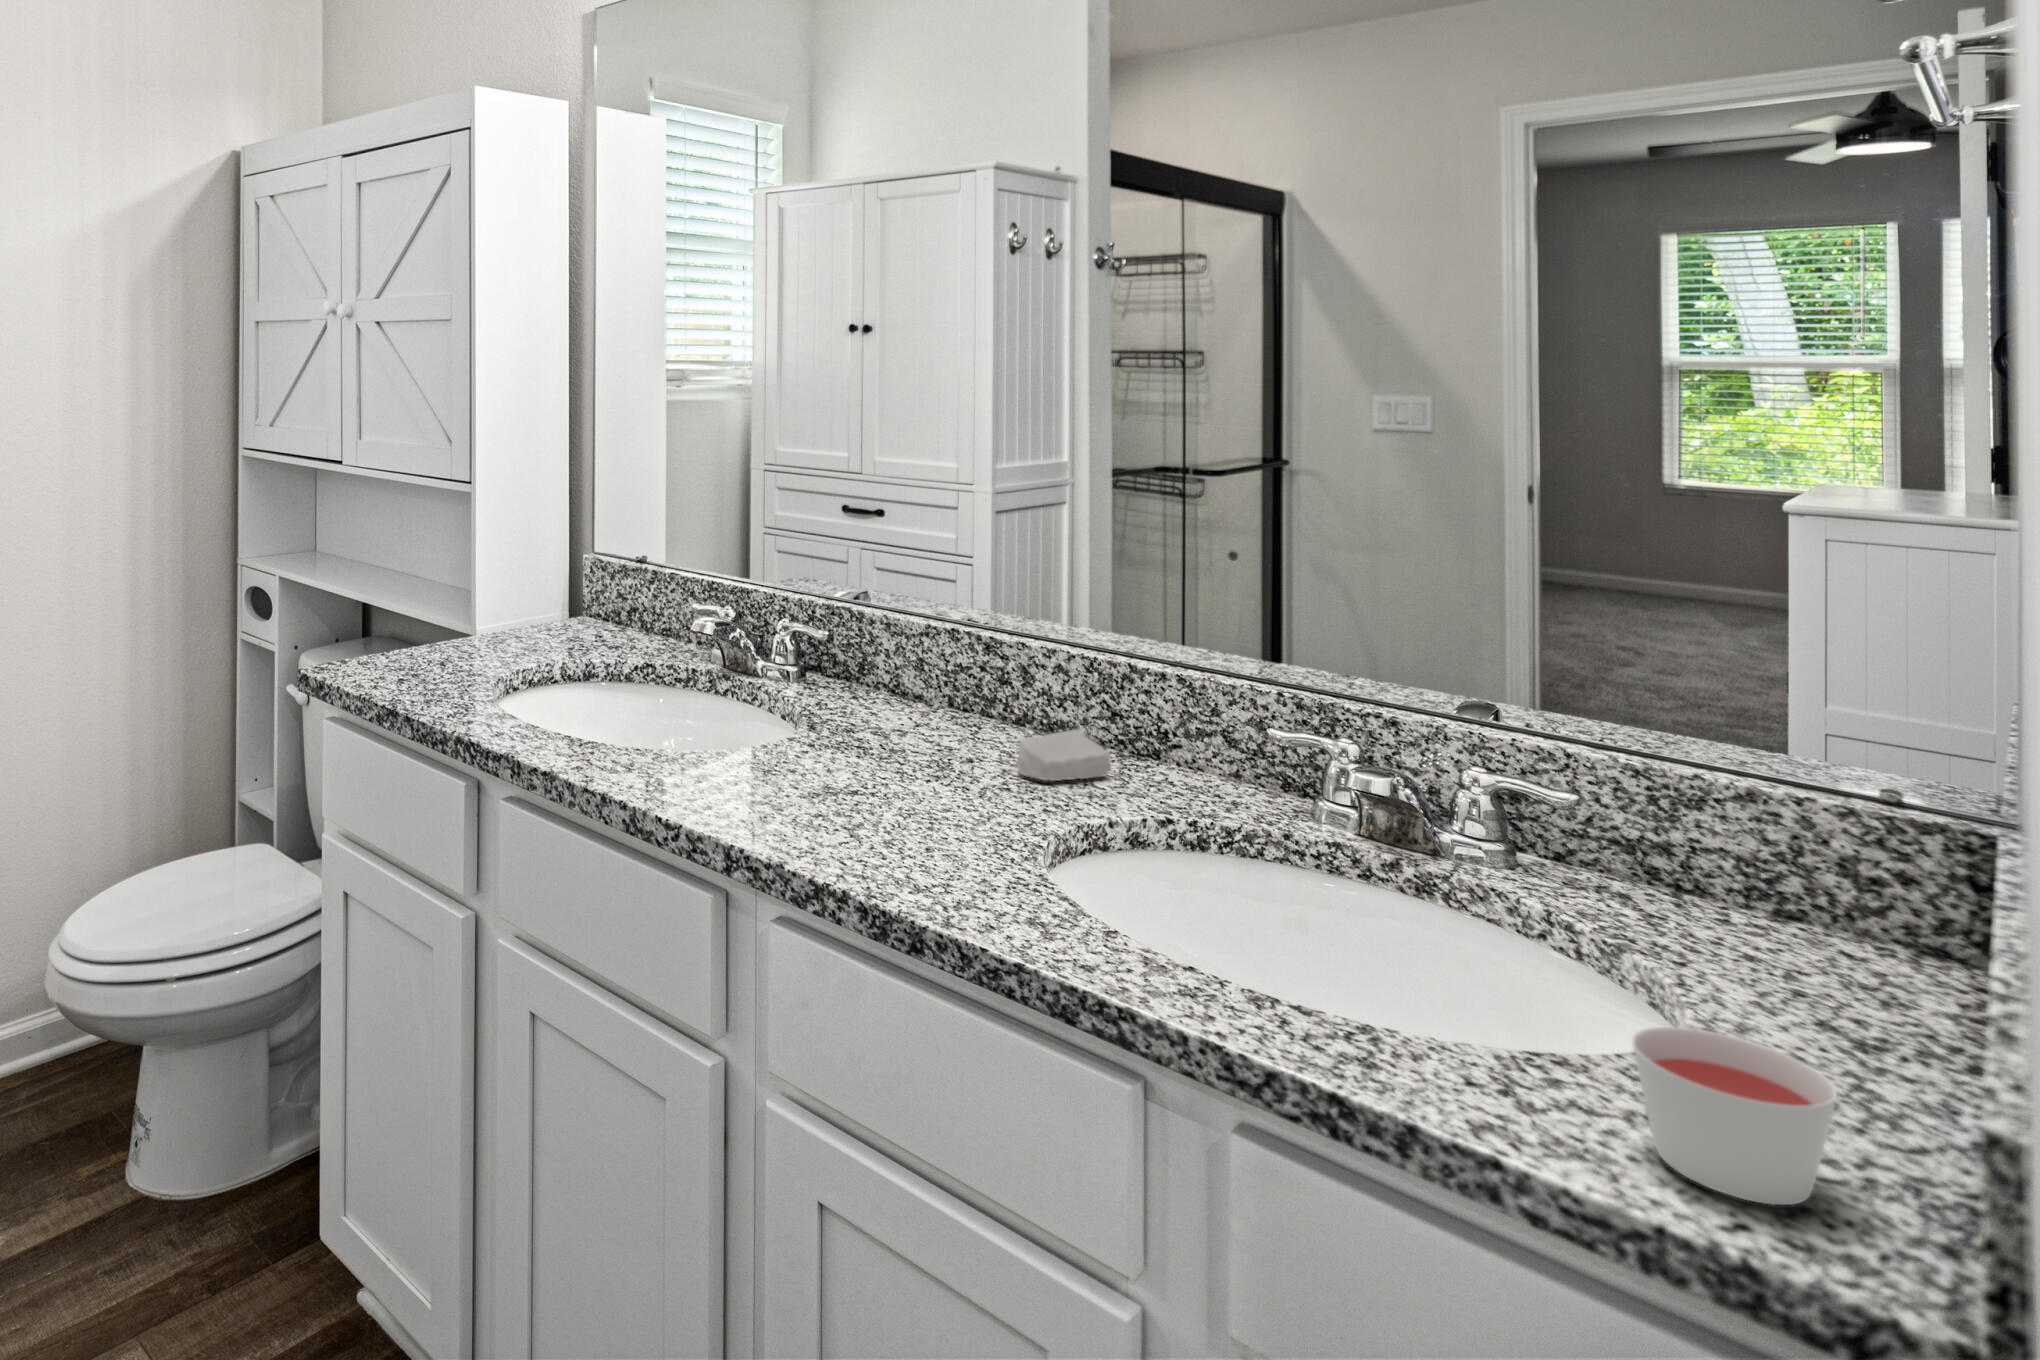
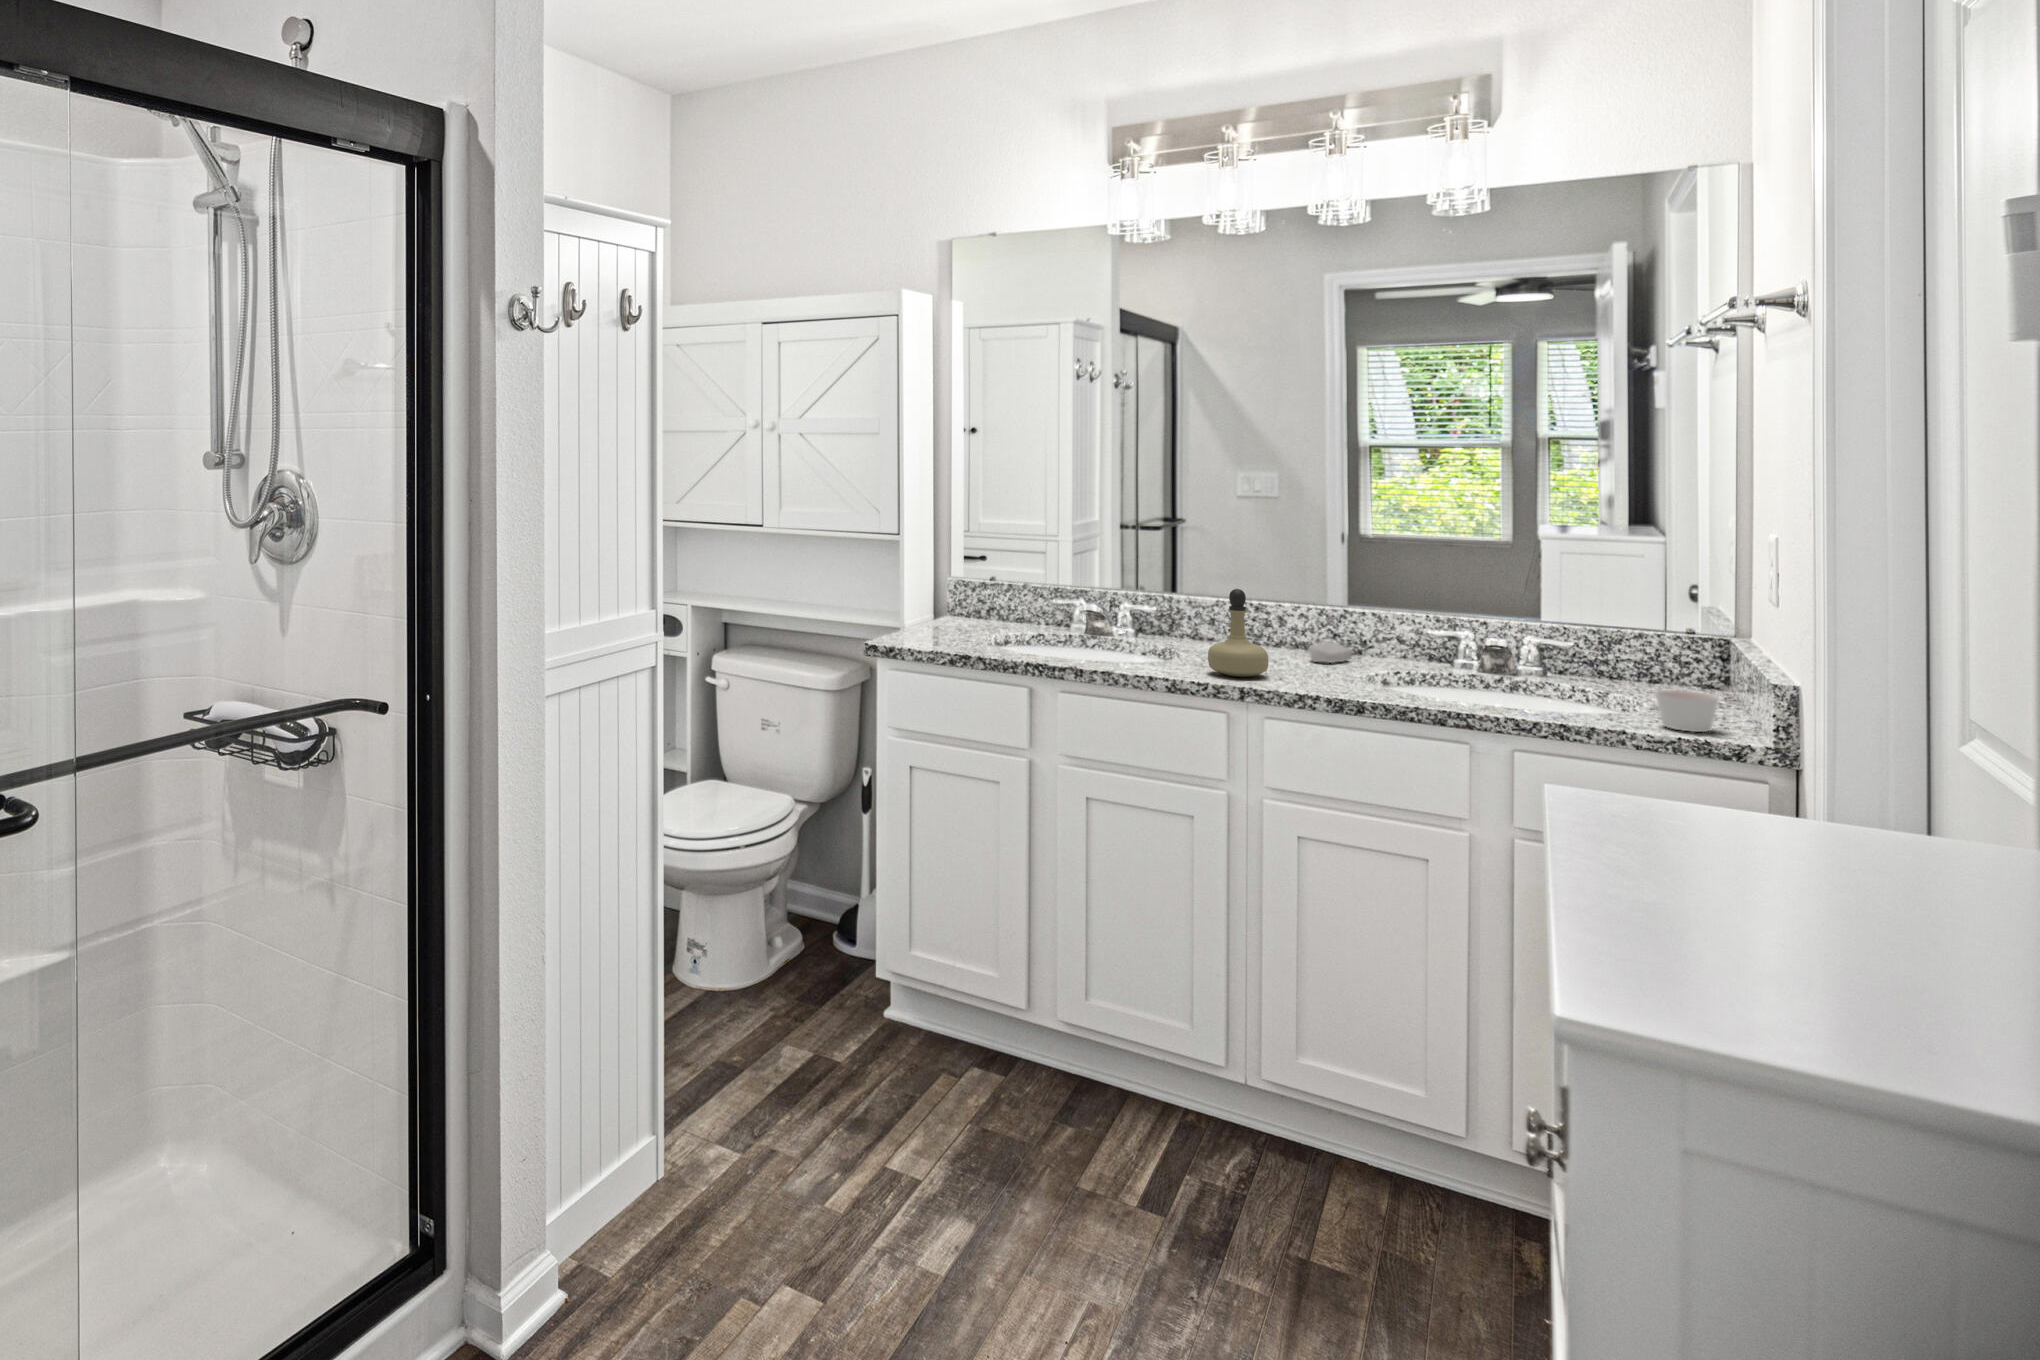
perfume bottle: none [736,616,852,809] -> present [1208,589,1268,677]

